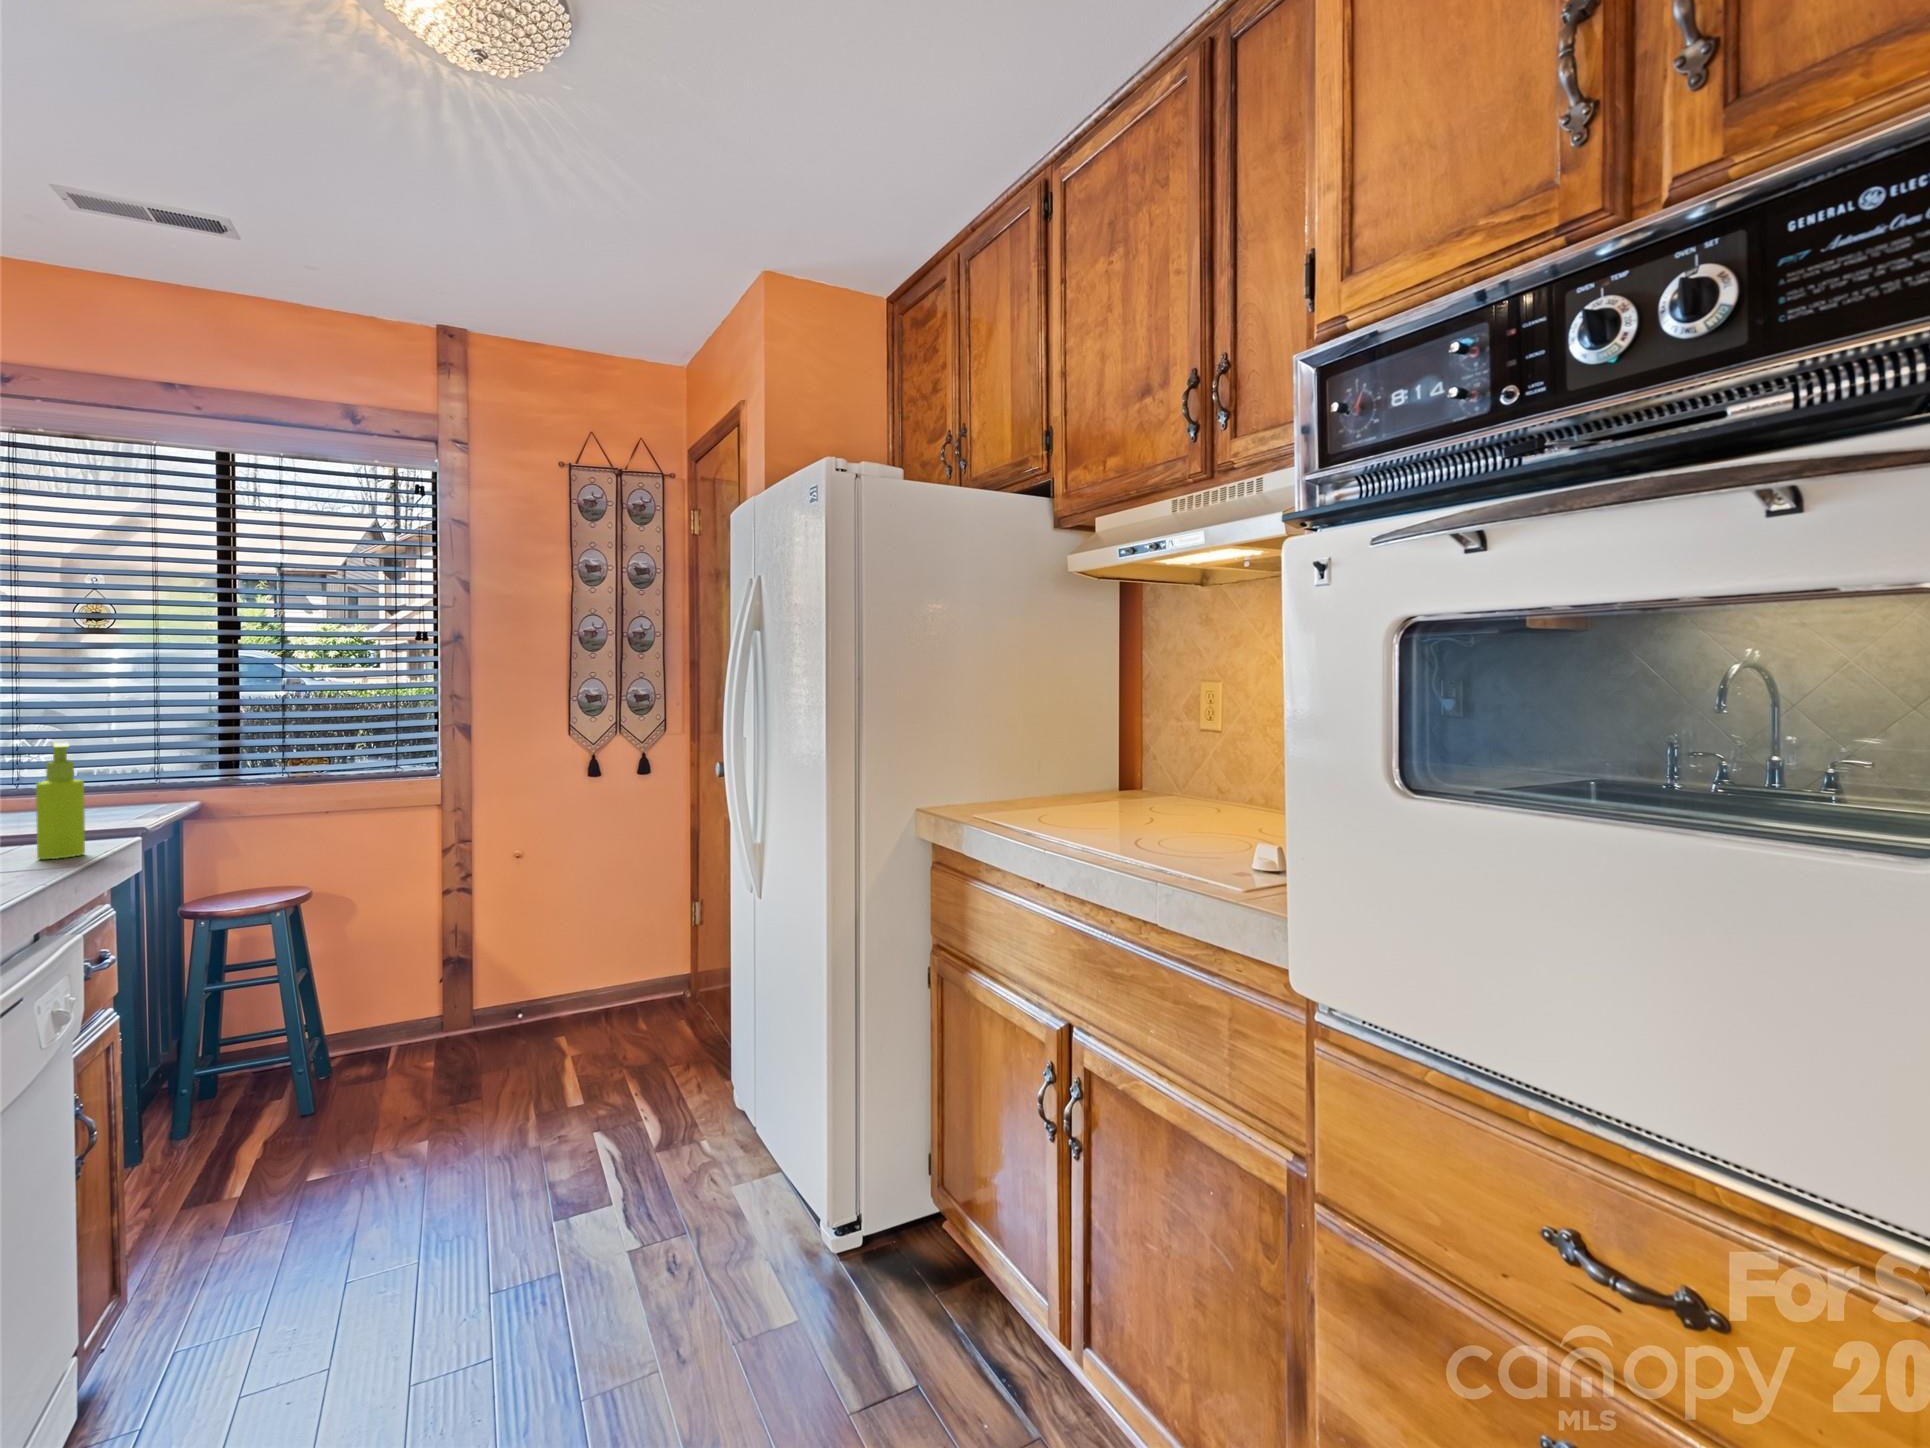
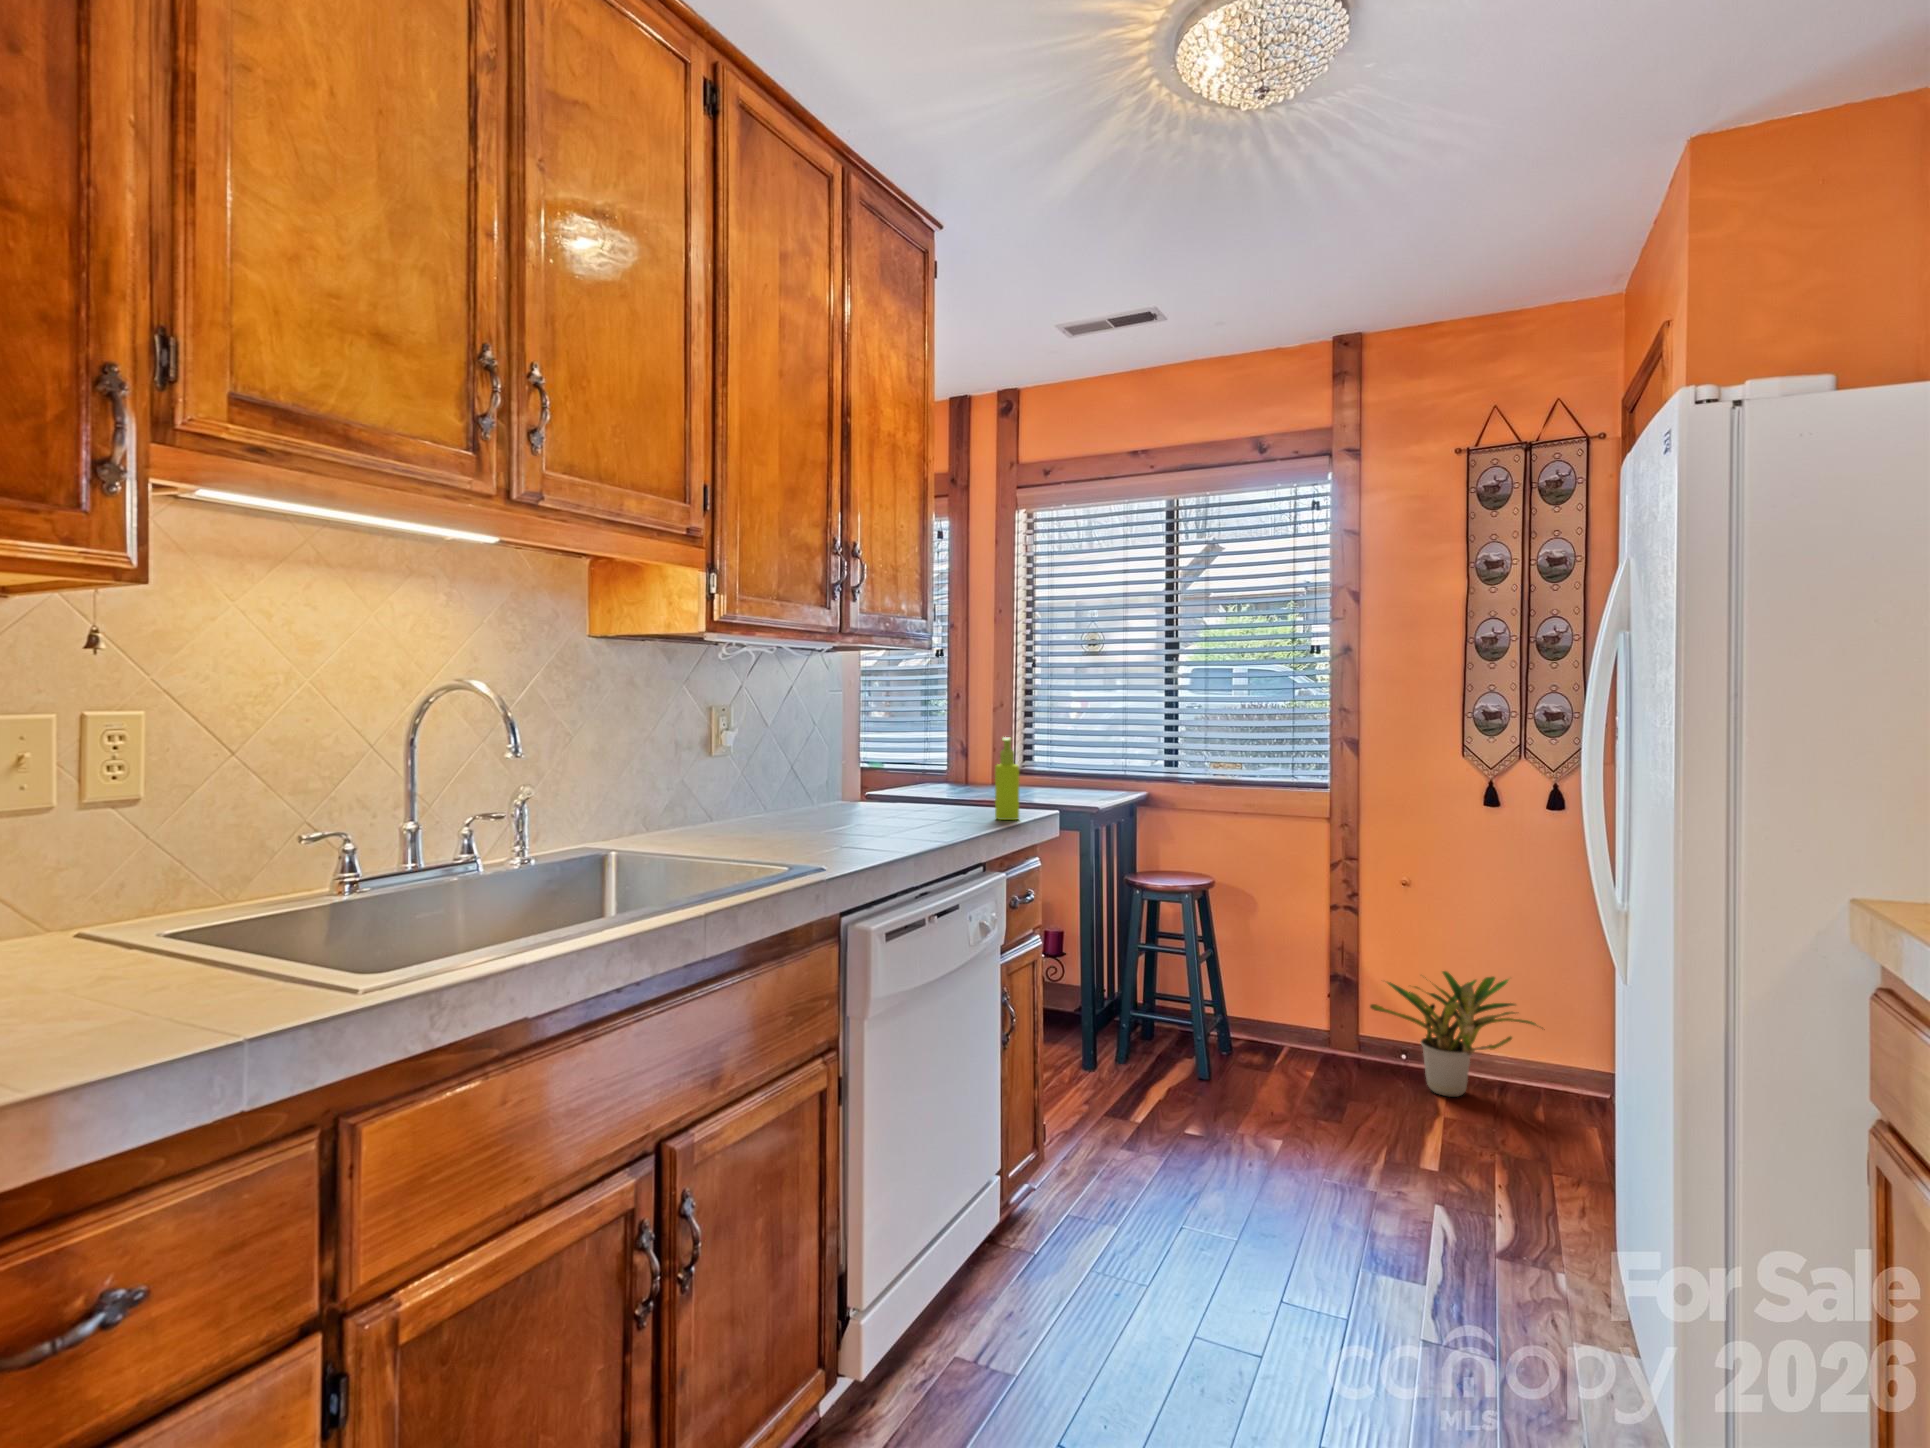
potted plant: none [496,919,645,1041] -> present [1370,971,1543,1097]

